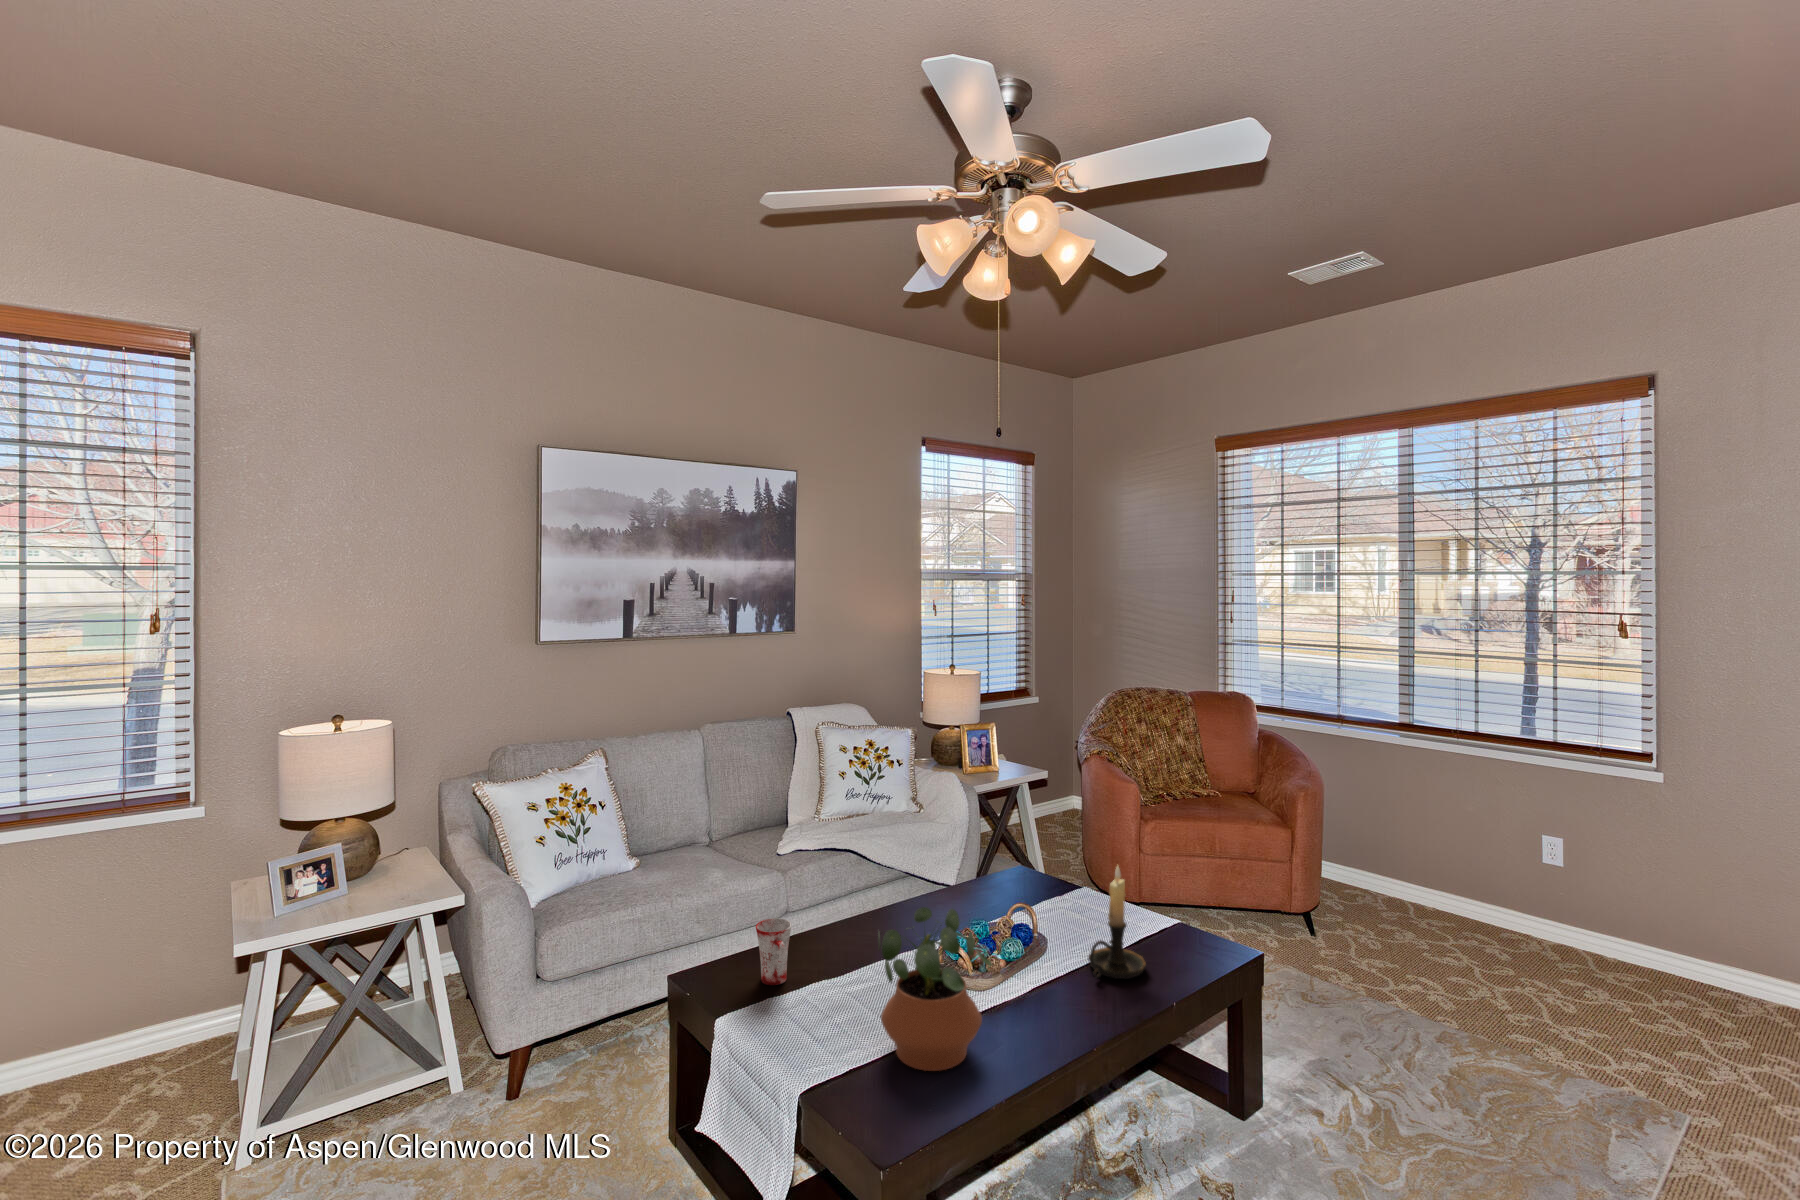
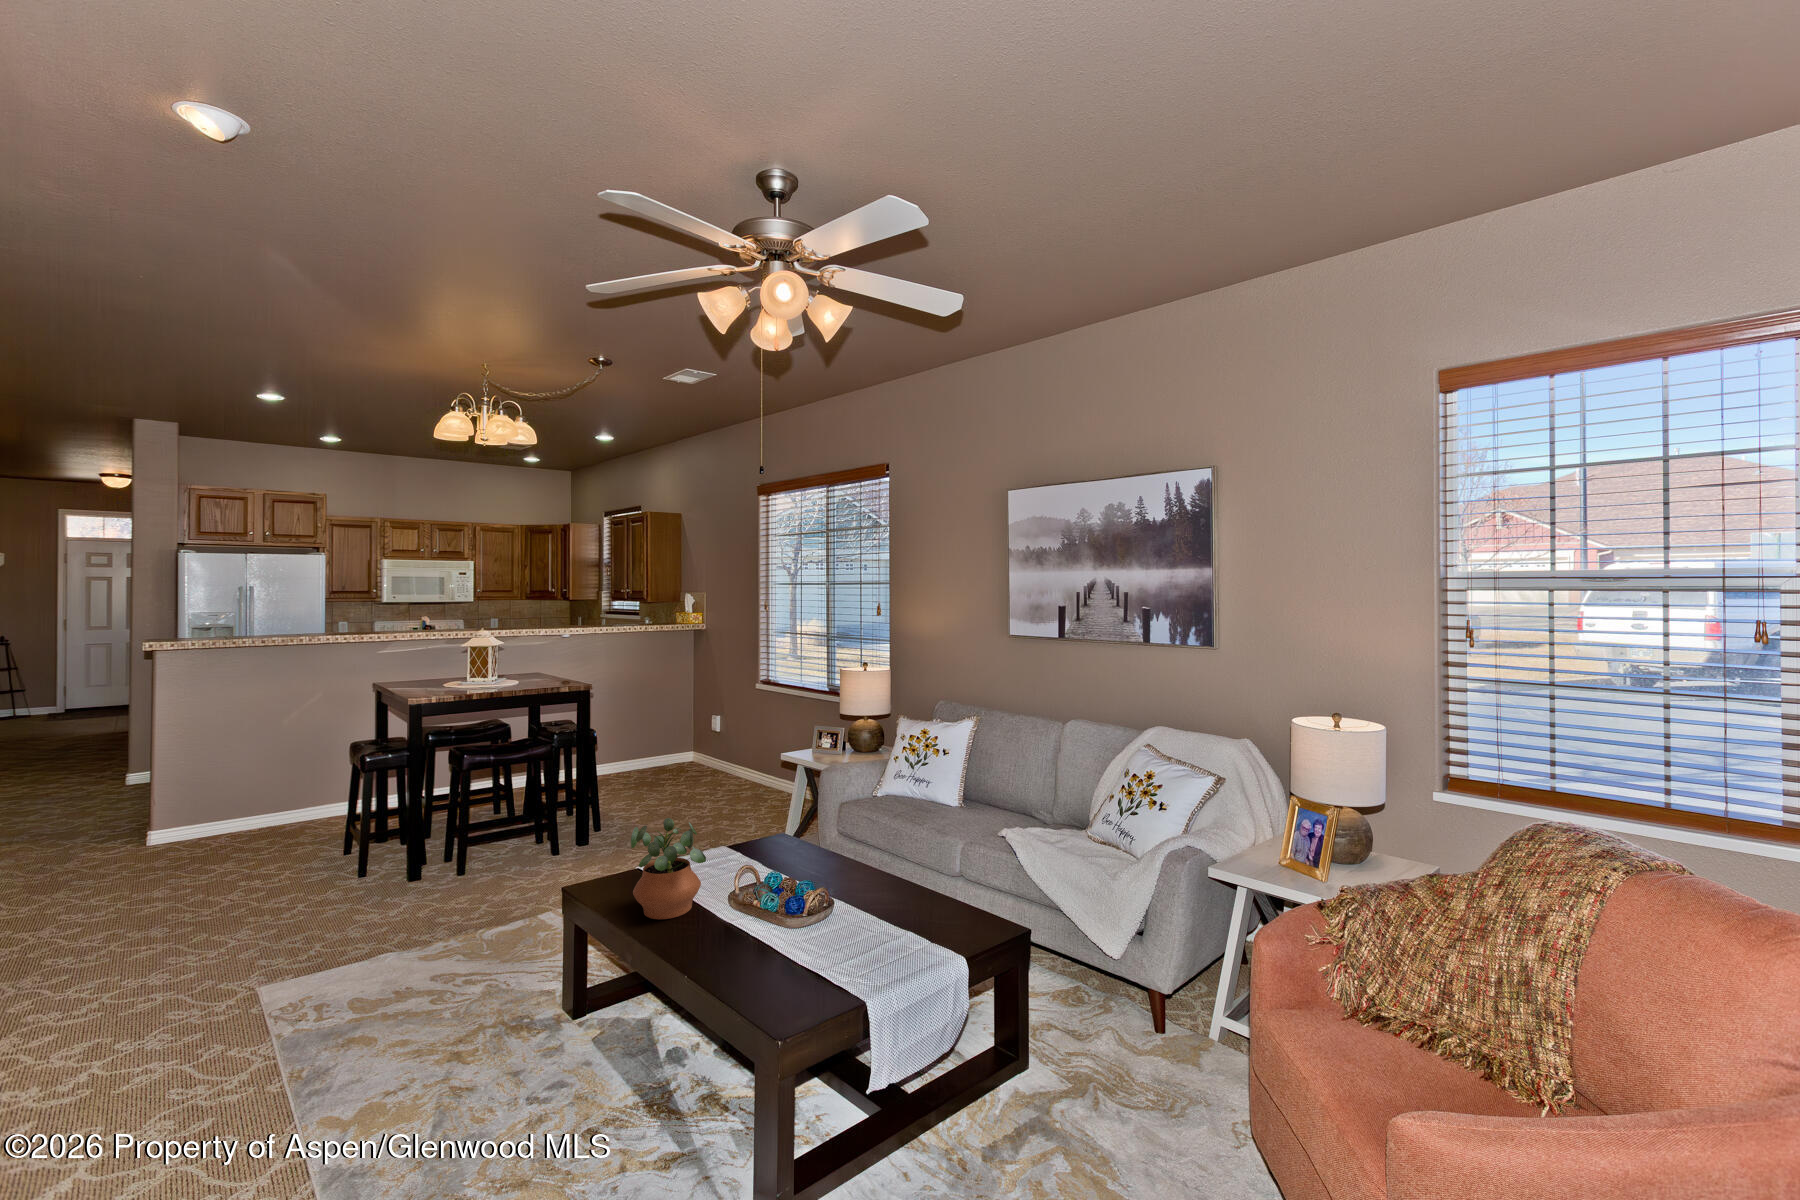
candle holder: present [1088,866,1146,979] -> none [736,879,791,990]
mug: present [756,918,792,985] -> none [748,821,782,862]

